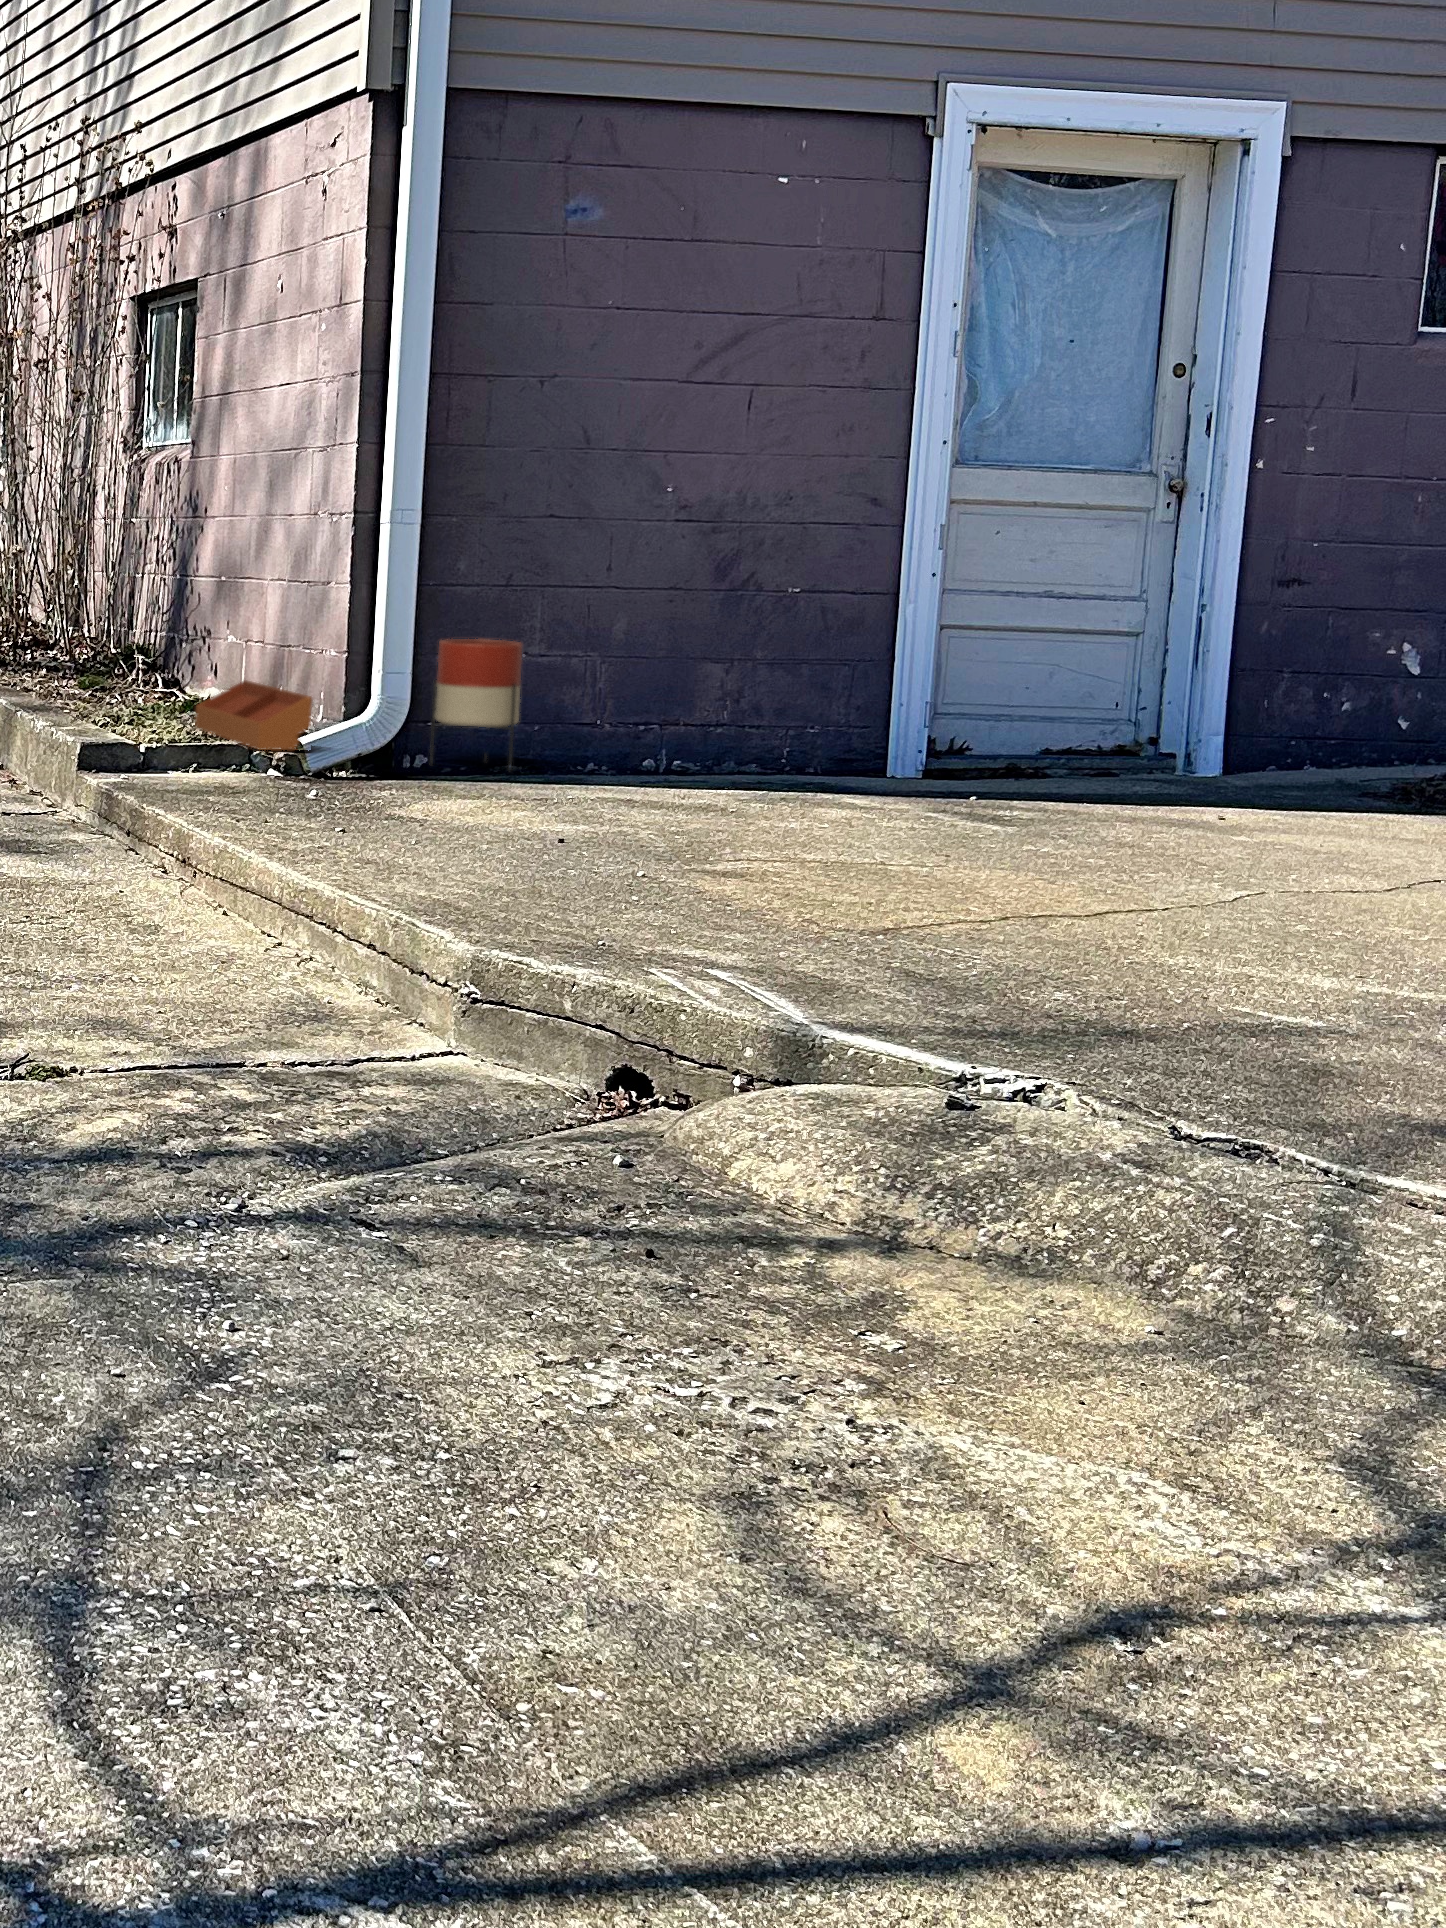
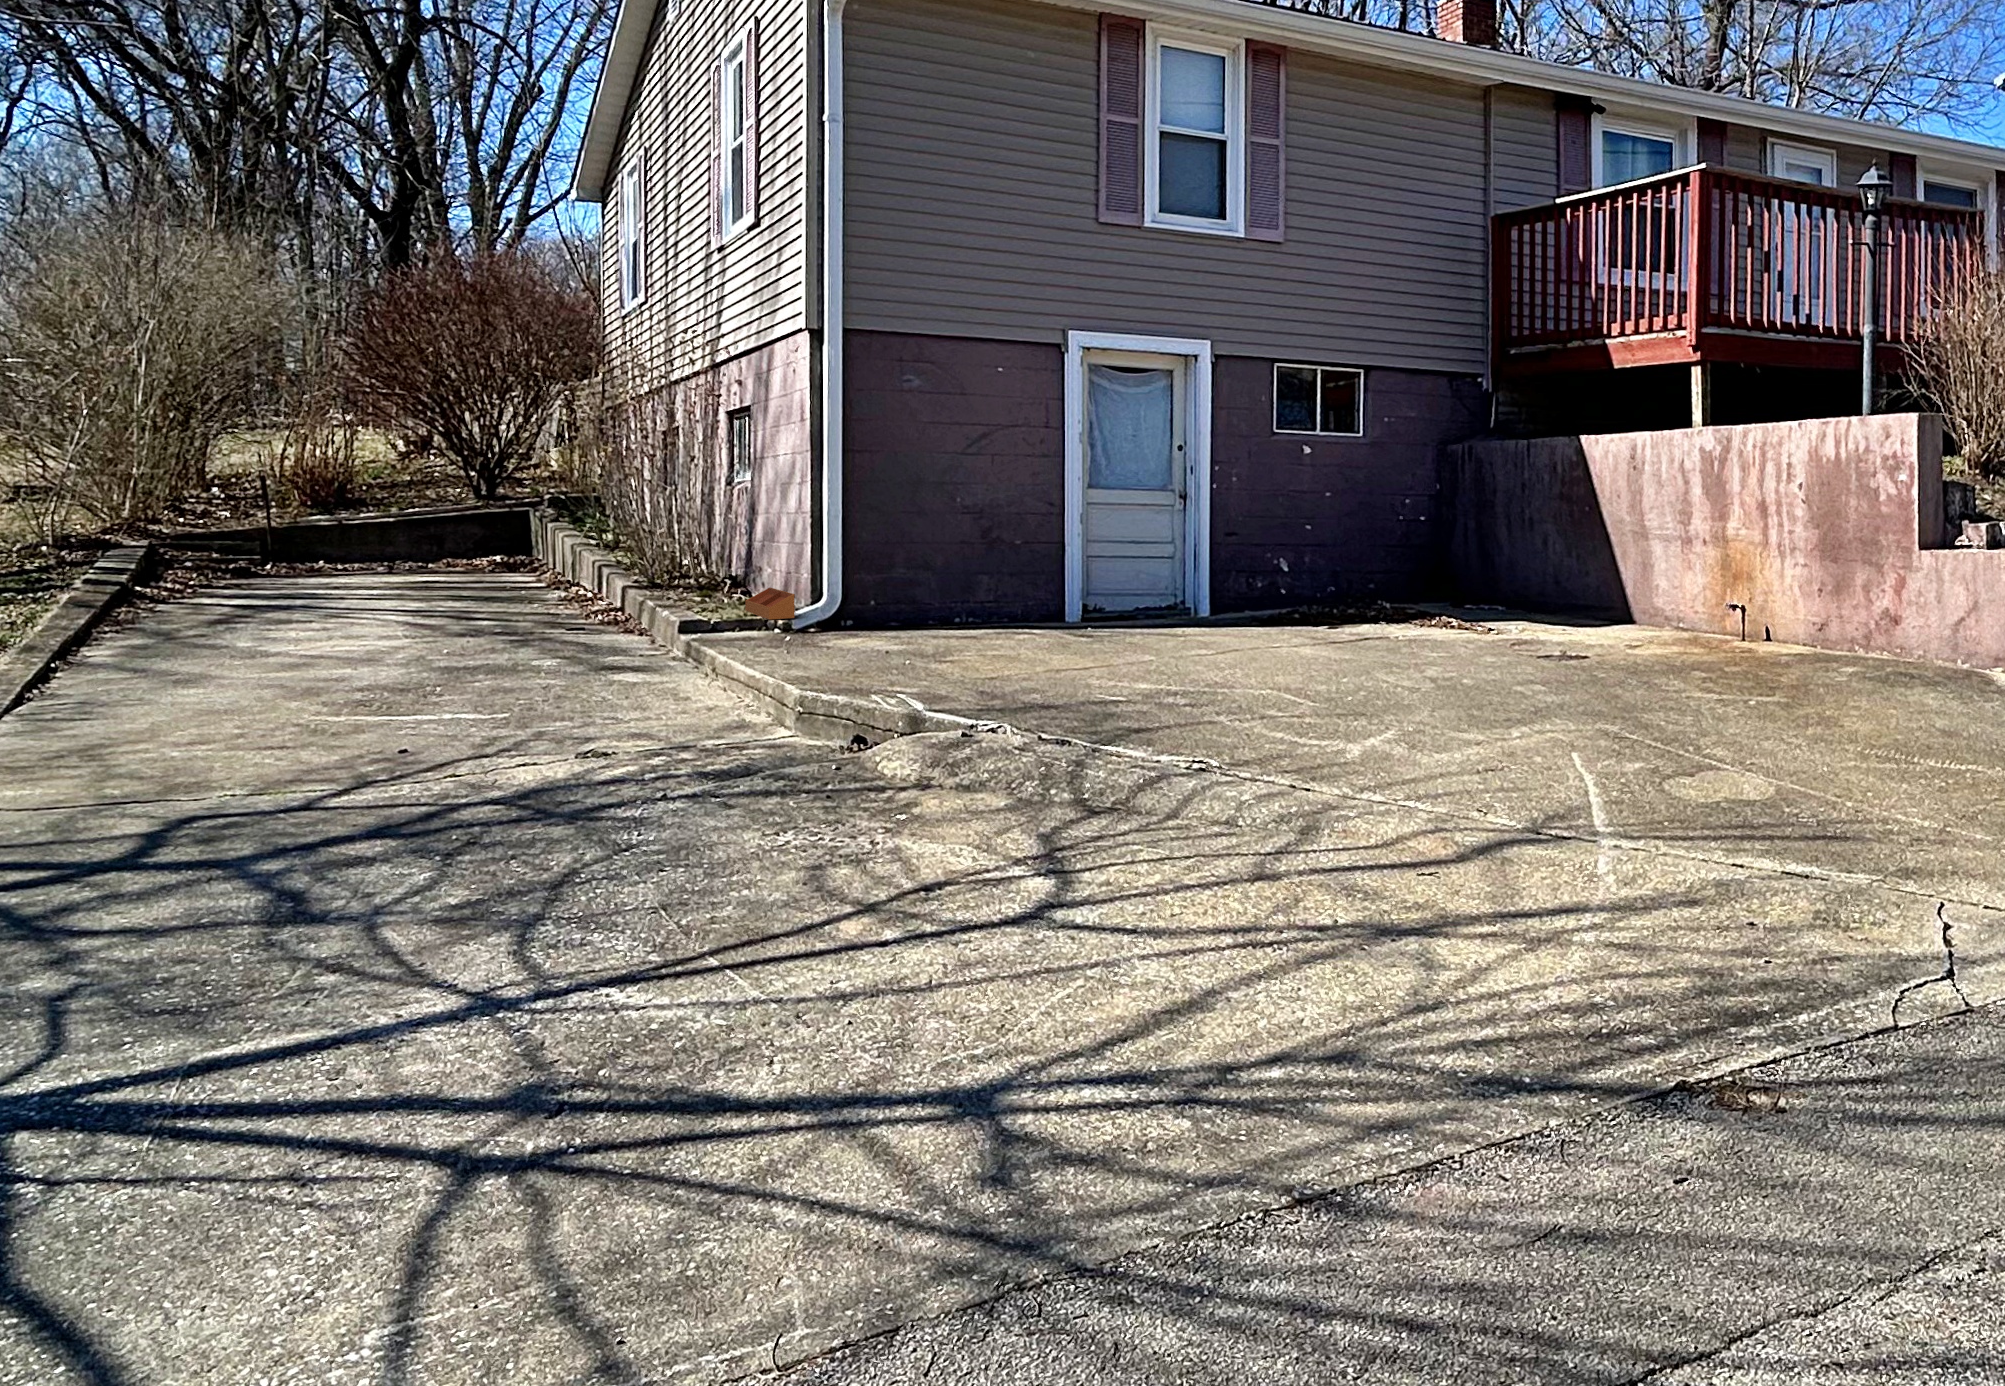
planter: present [430,639,522,770] -> none [851,565,891,622]

